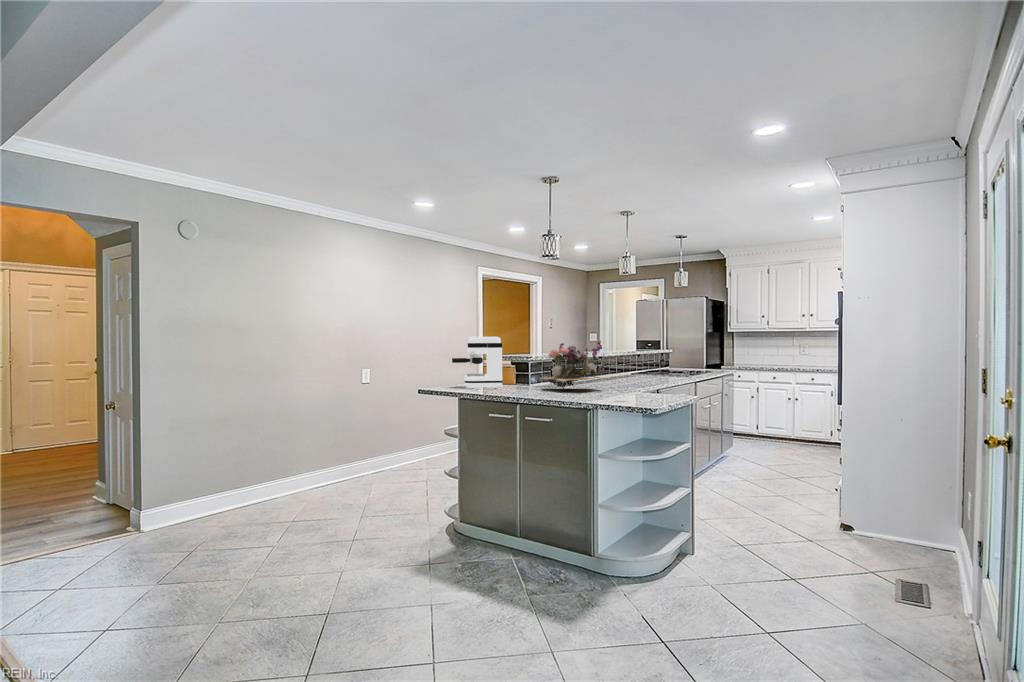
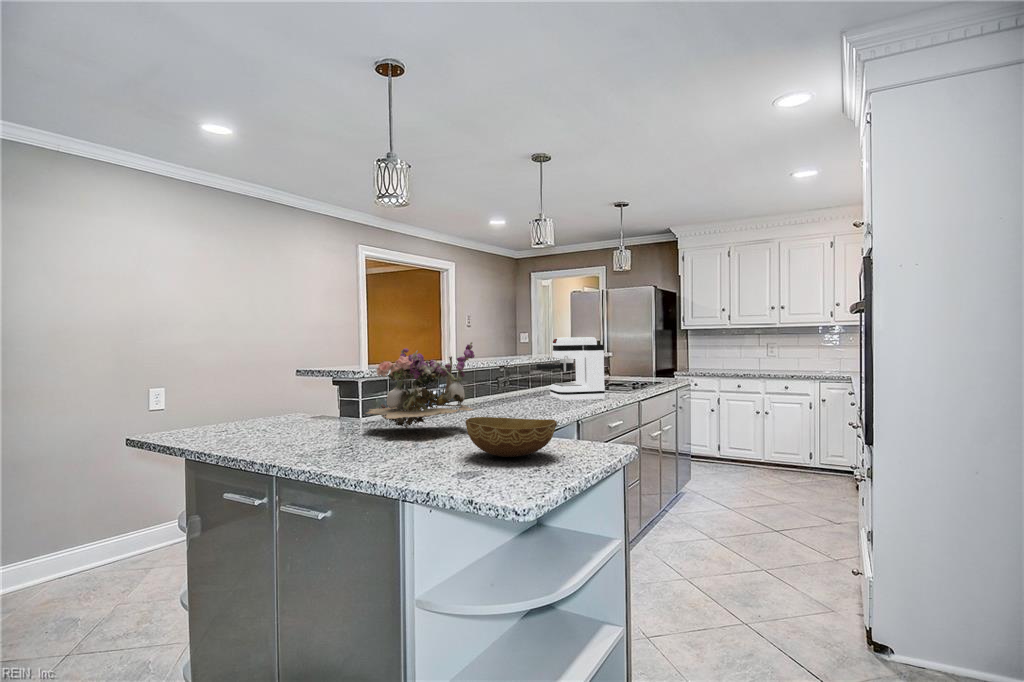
coffee maker: present [452,337,502,389] -> present [536,337,605,401]
bowl: none [610,379,658,398] -> present [466,417,557,457]

